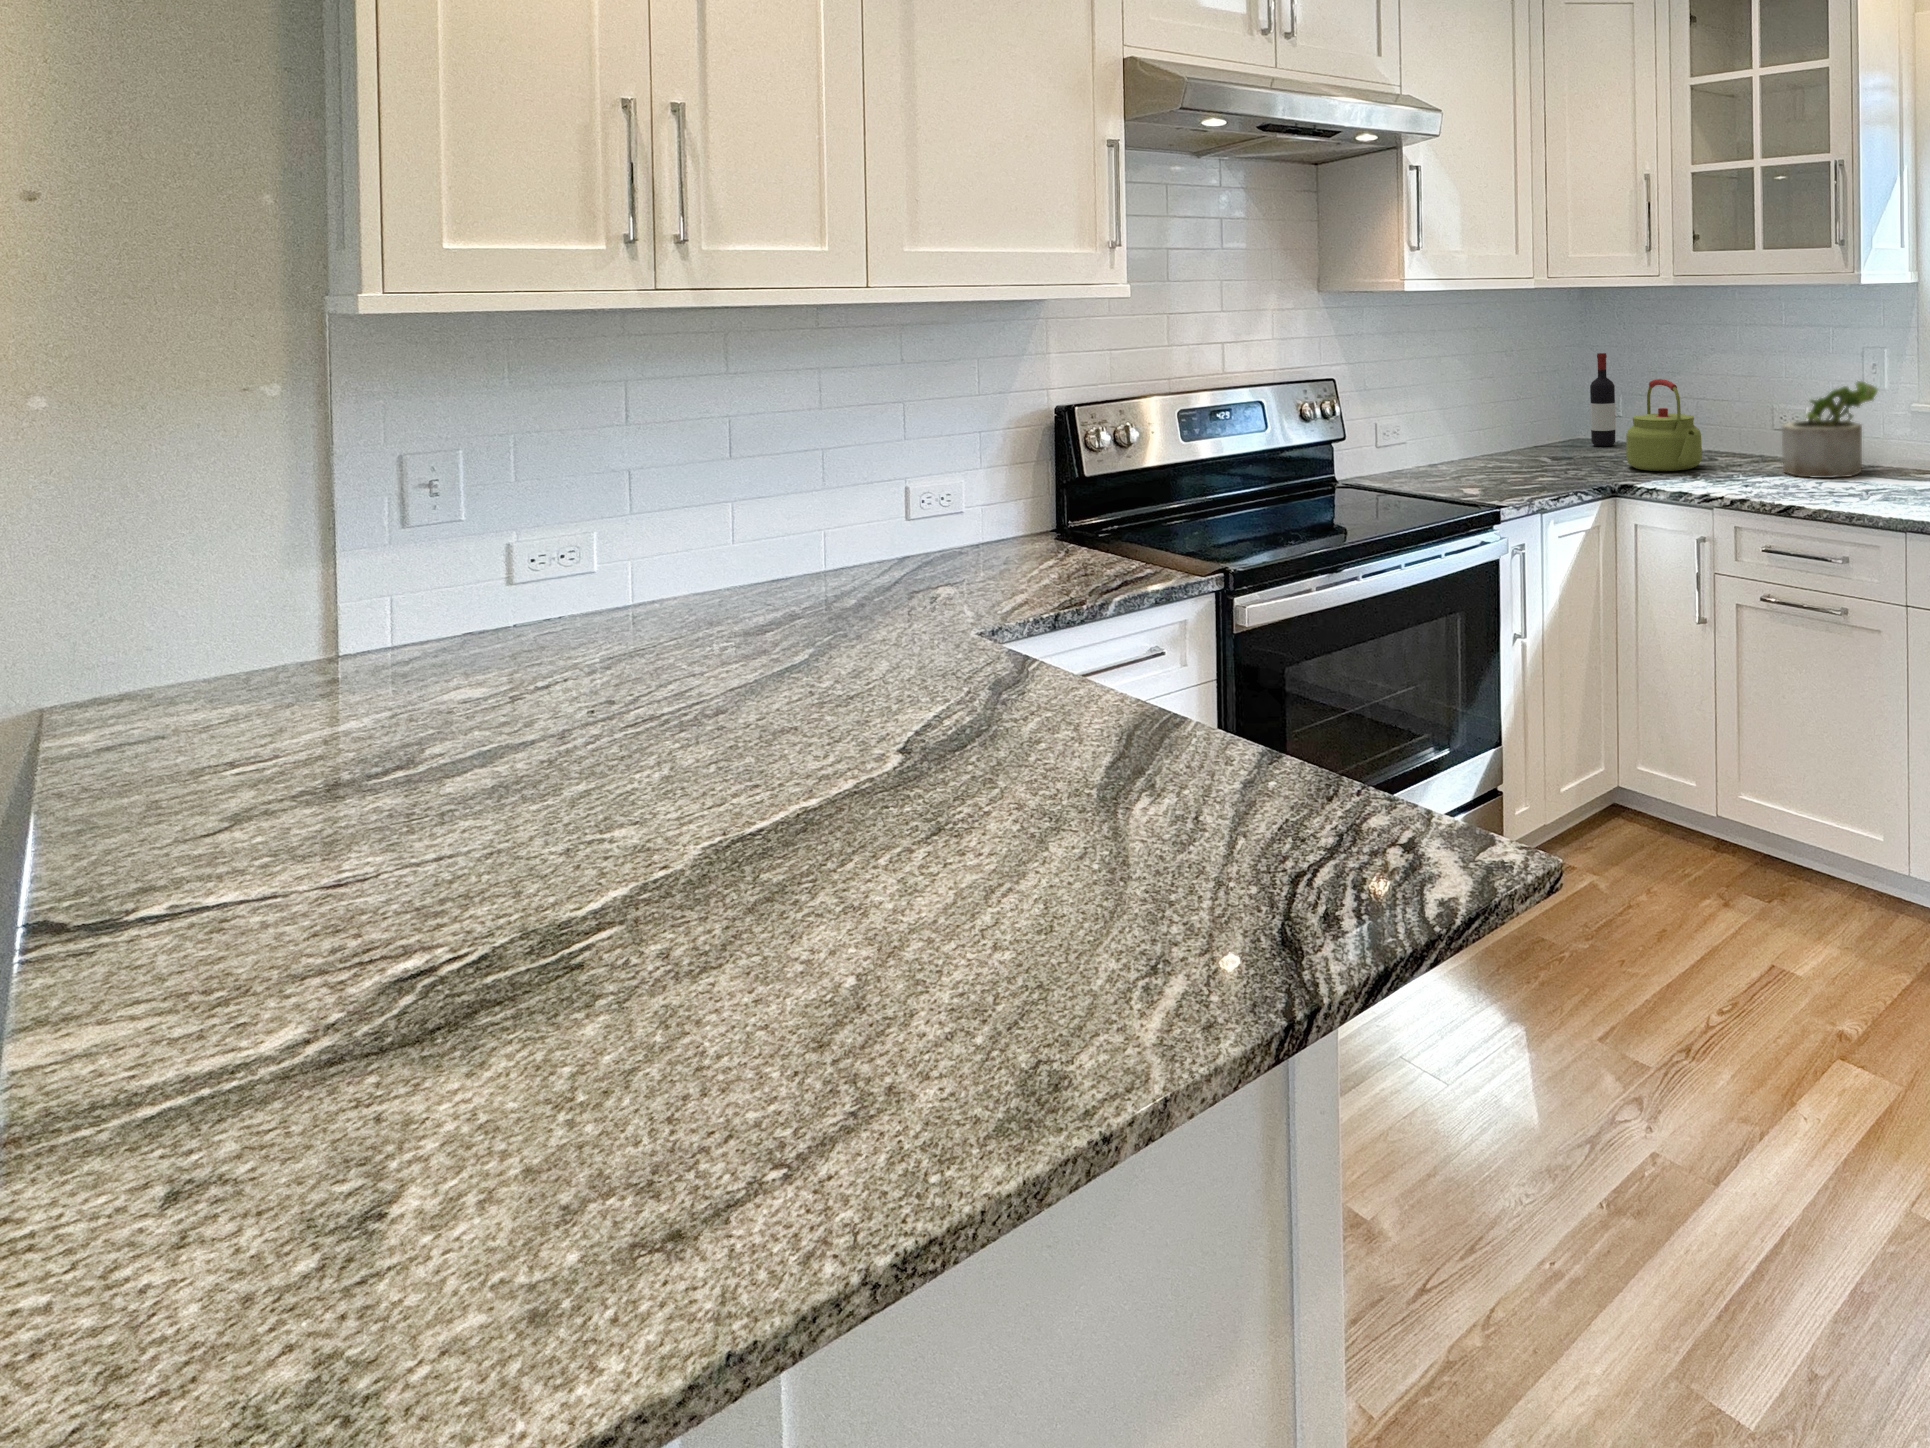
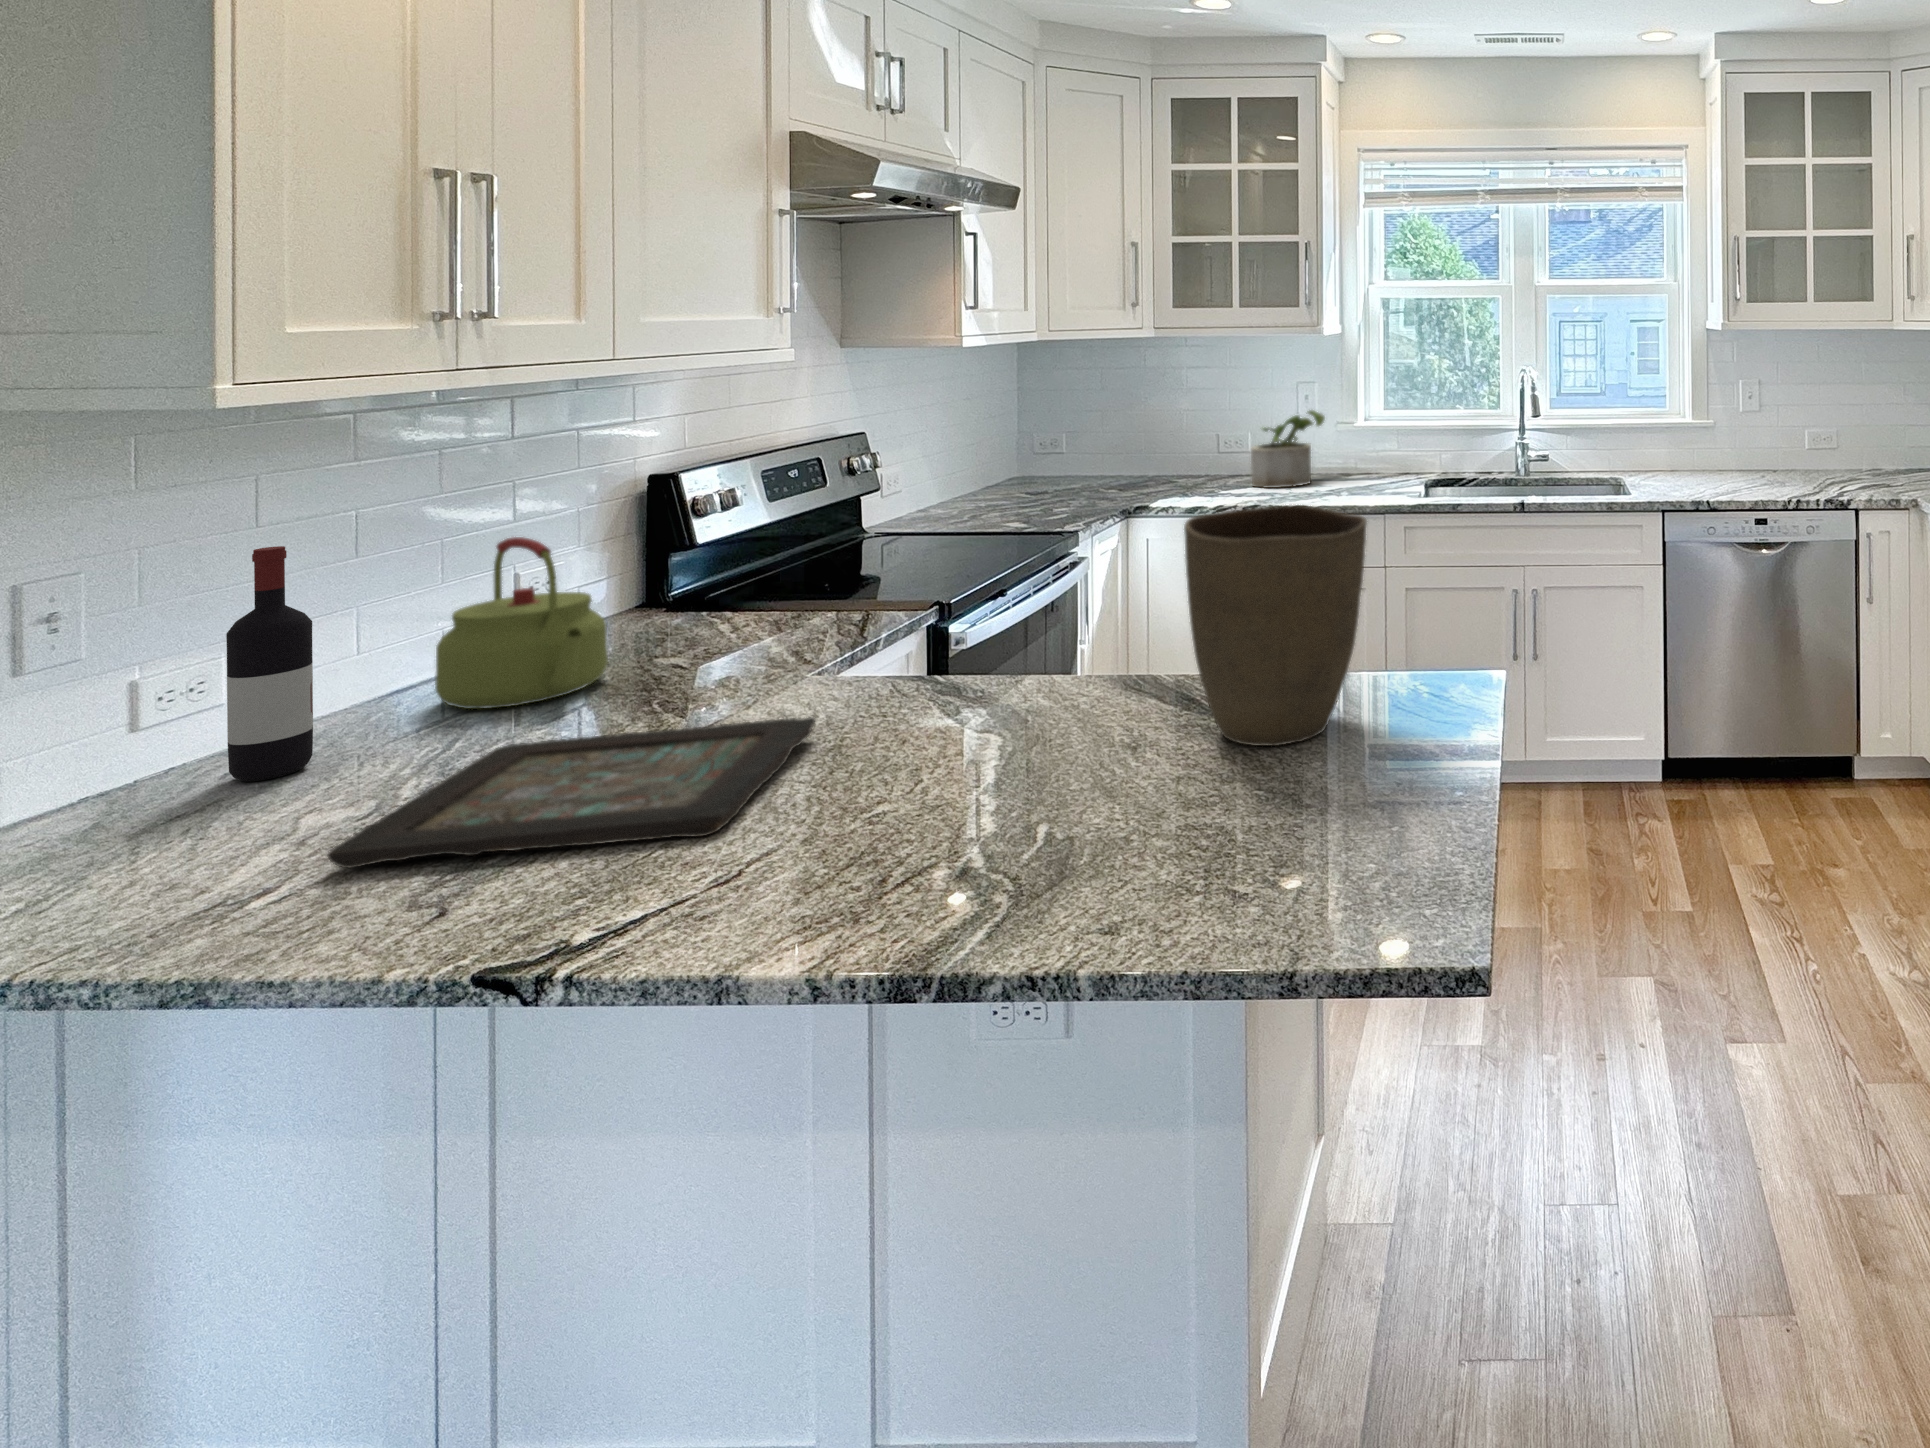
wine bottle: present [1590,353,1615,446] -> present [226,546,313,781]
kettle: present [1626,379,1702,471] -> present [435,537,608,709]
vase: none [856,527,1178,941] -> present [1184,505,1367,746]
decorative tray: none [247,670,767,844] -> present [327,717,815,868]

